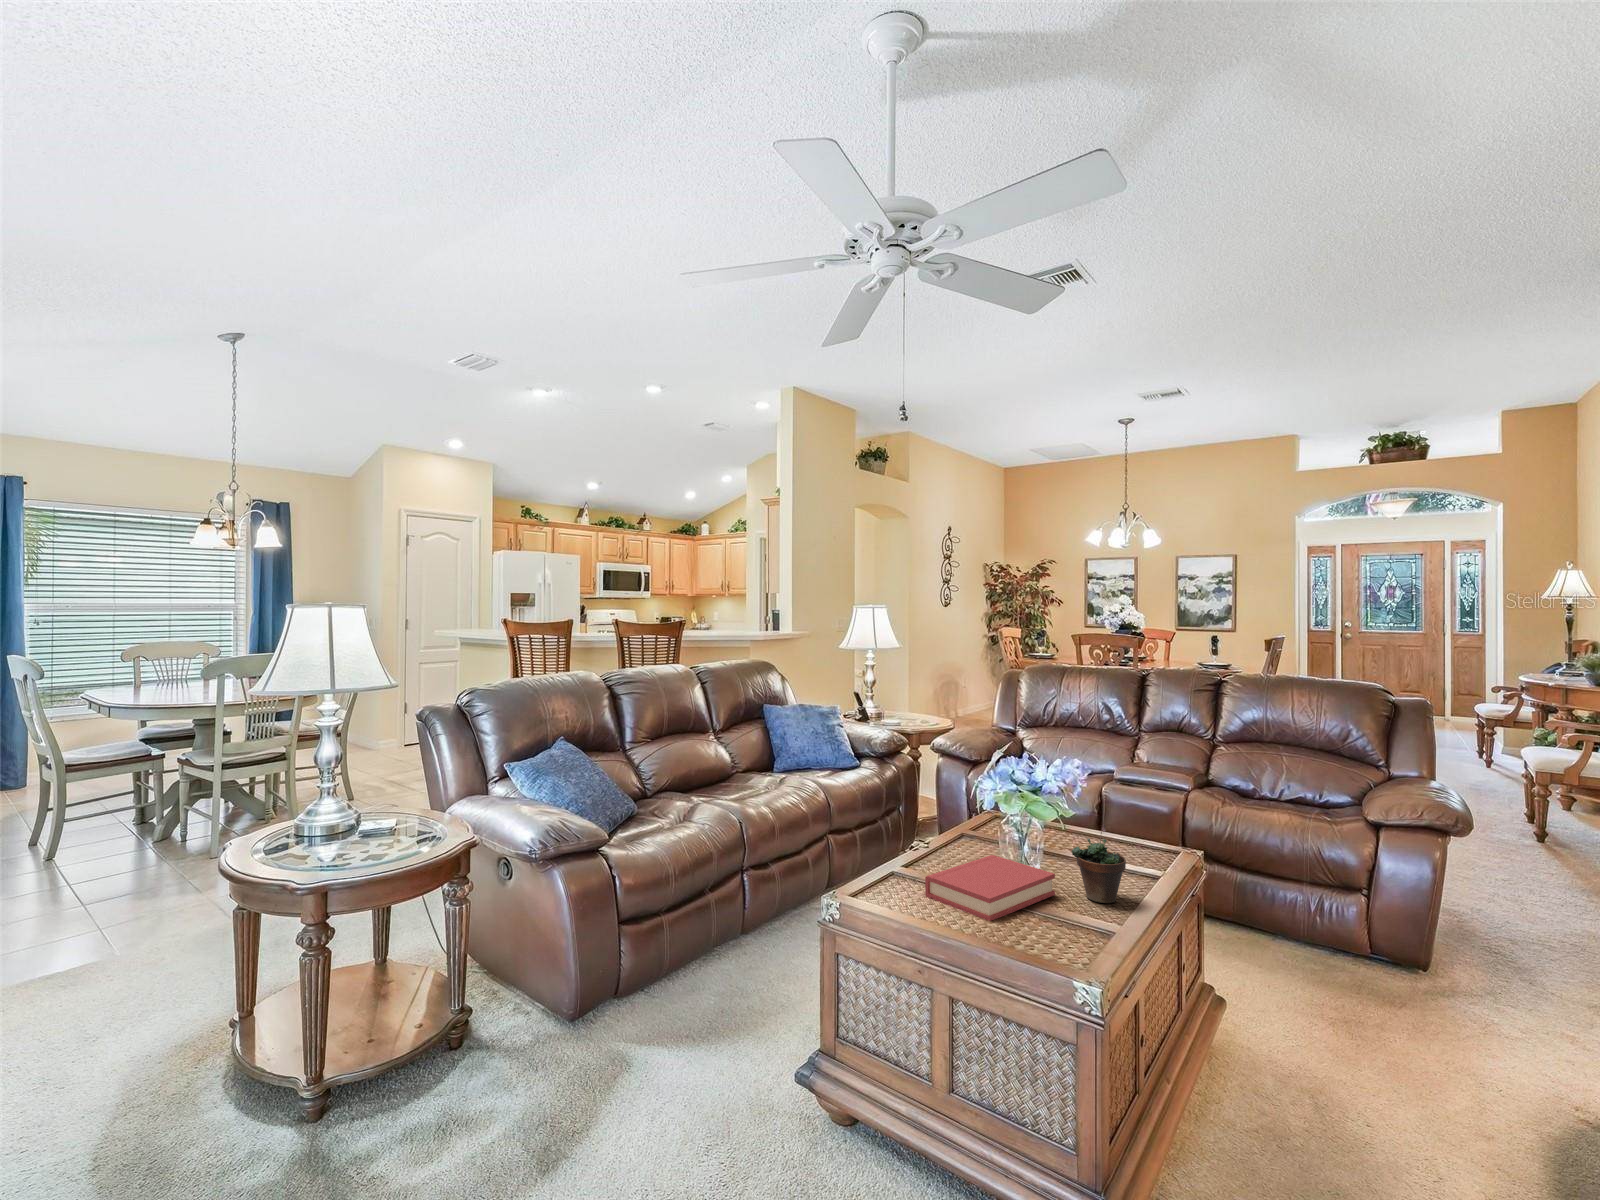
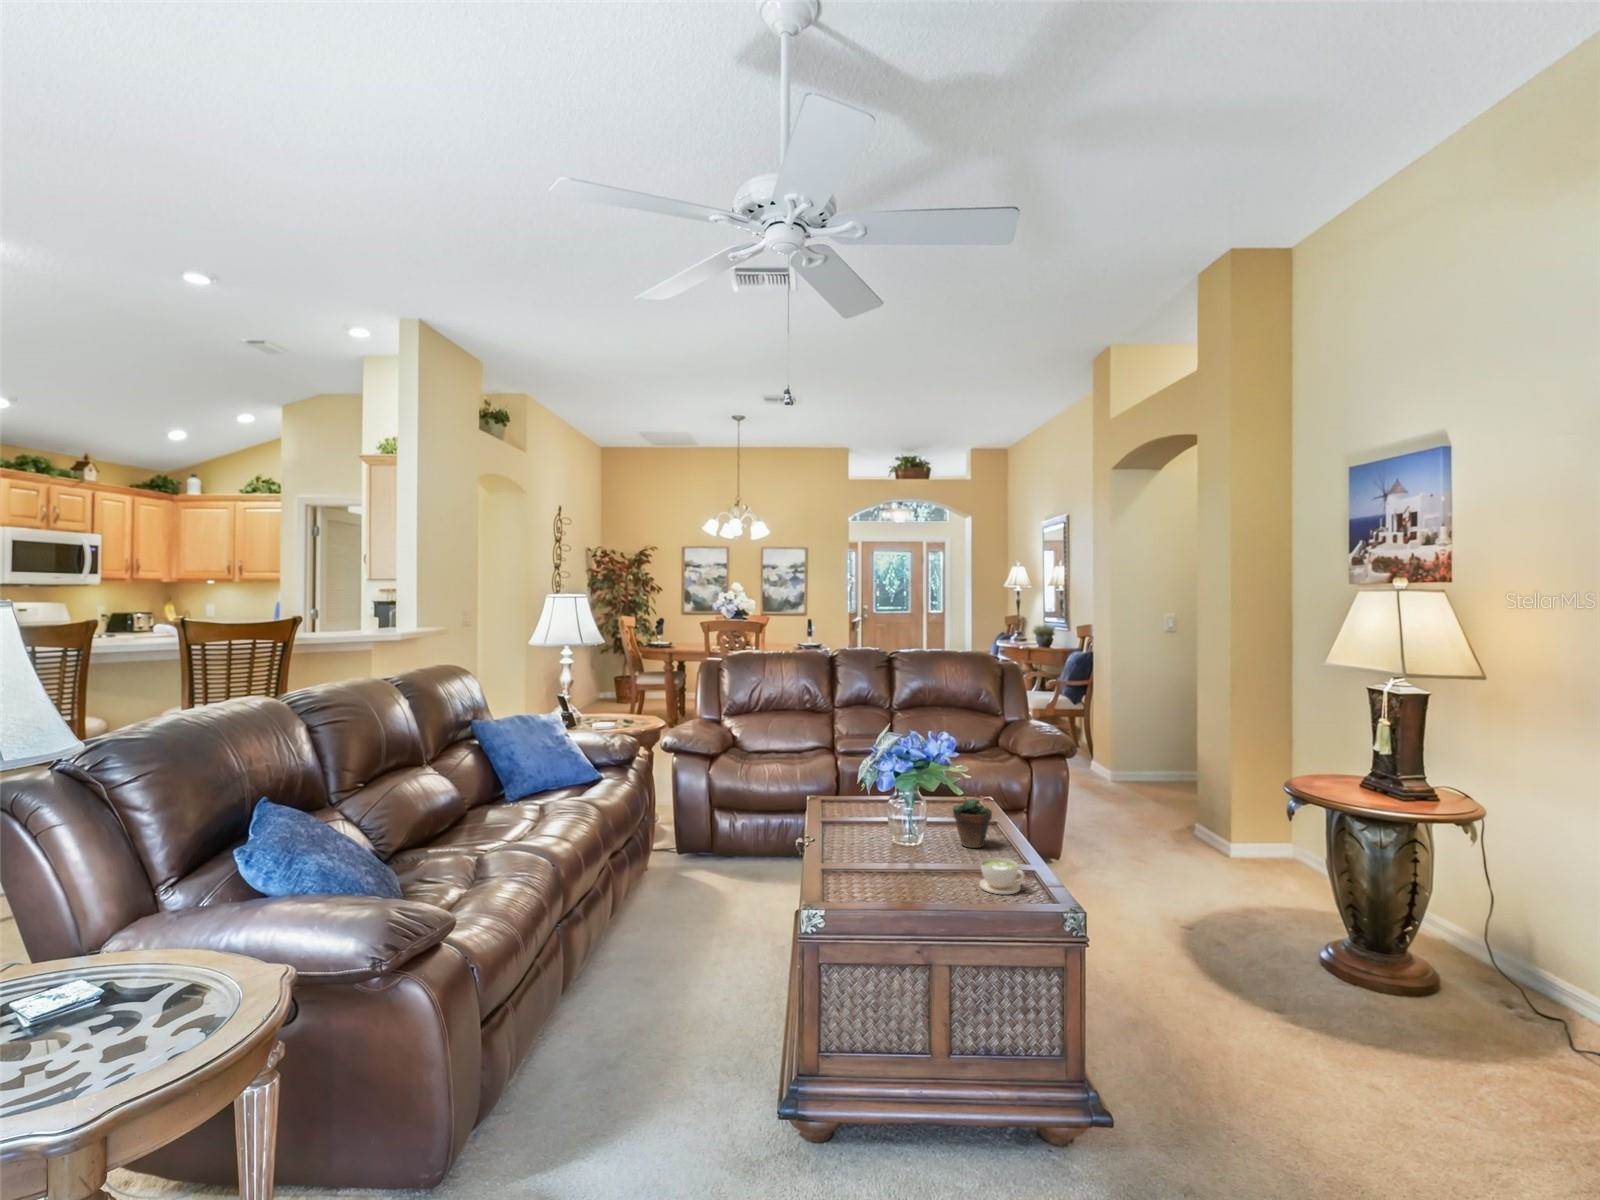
hardback book: present [925,855,1055,921] -> none [860,827,943,881]
coffee cup: none [1022,909,1072,957] -> present [980,858,1025,894]

